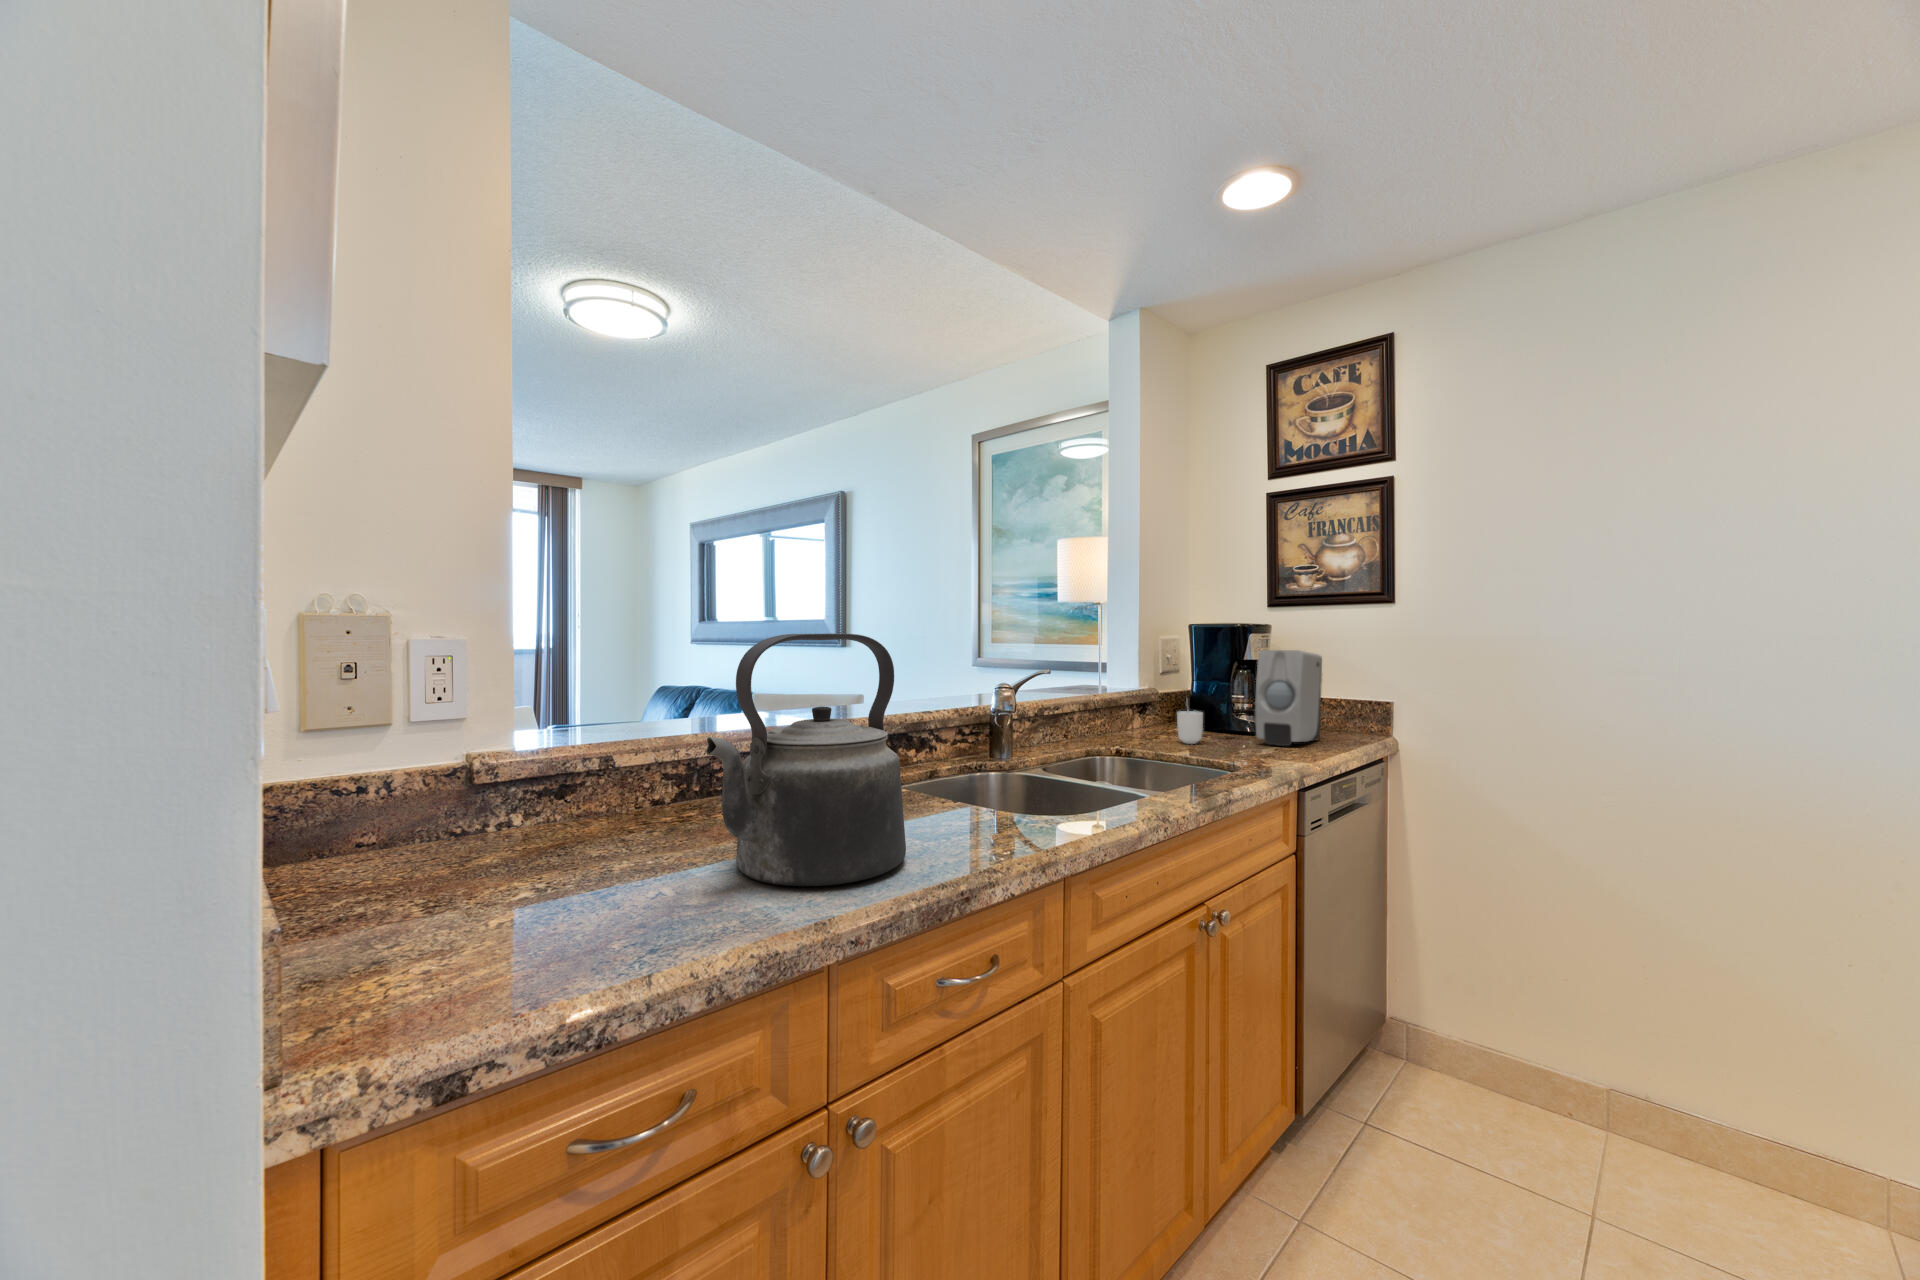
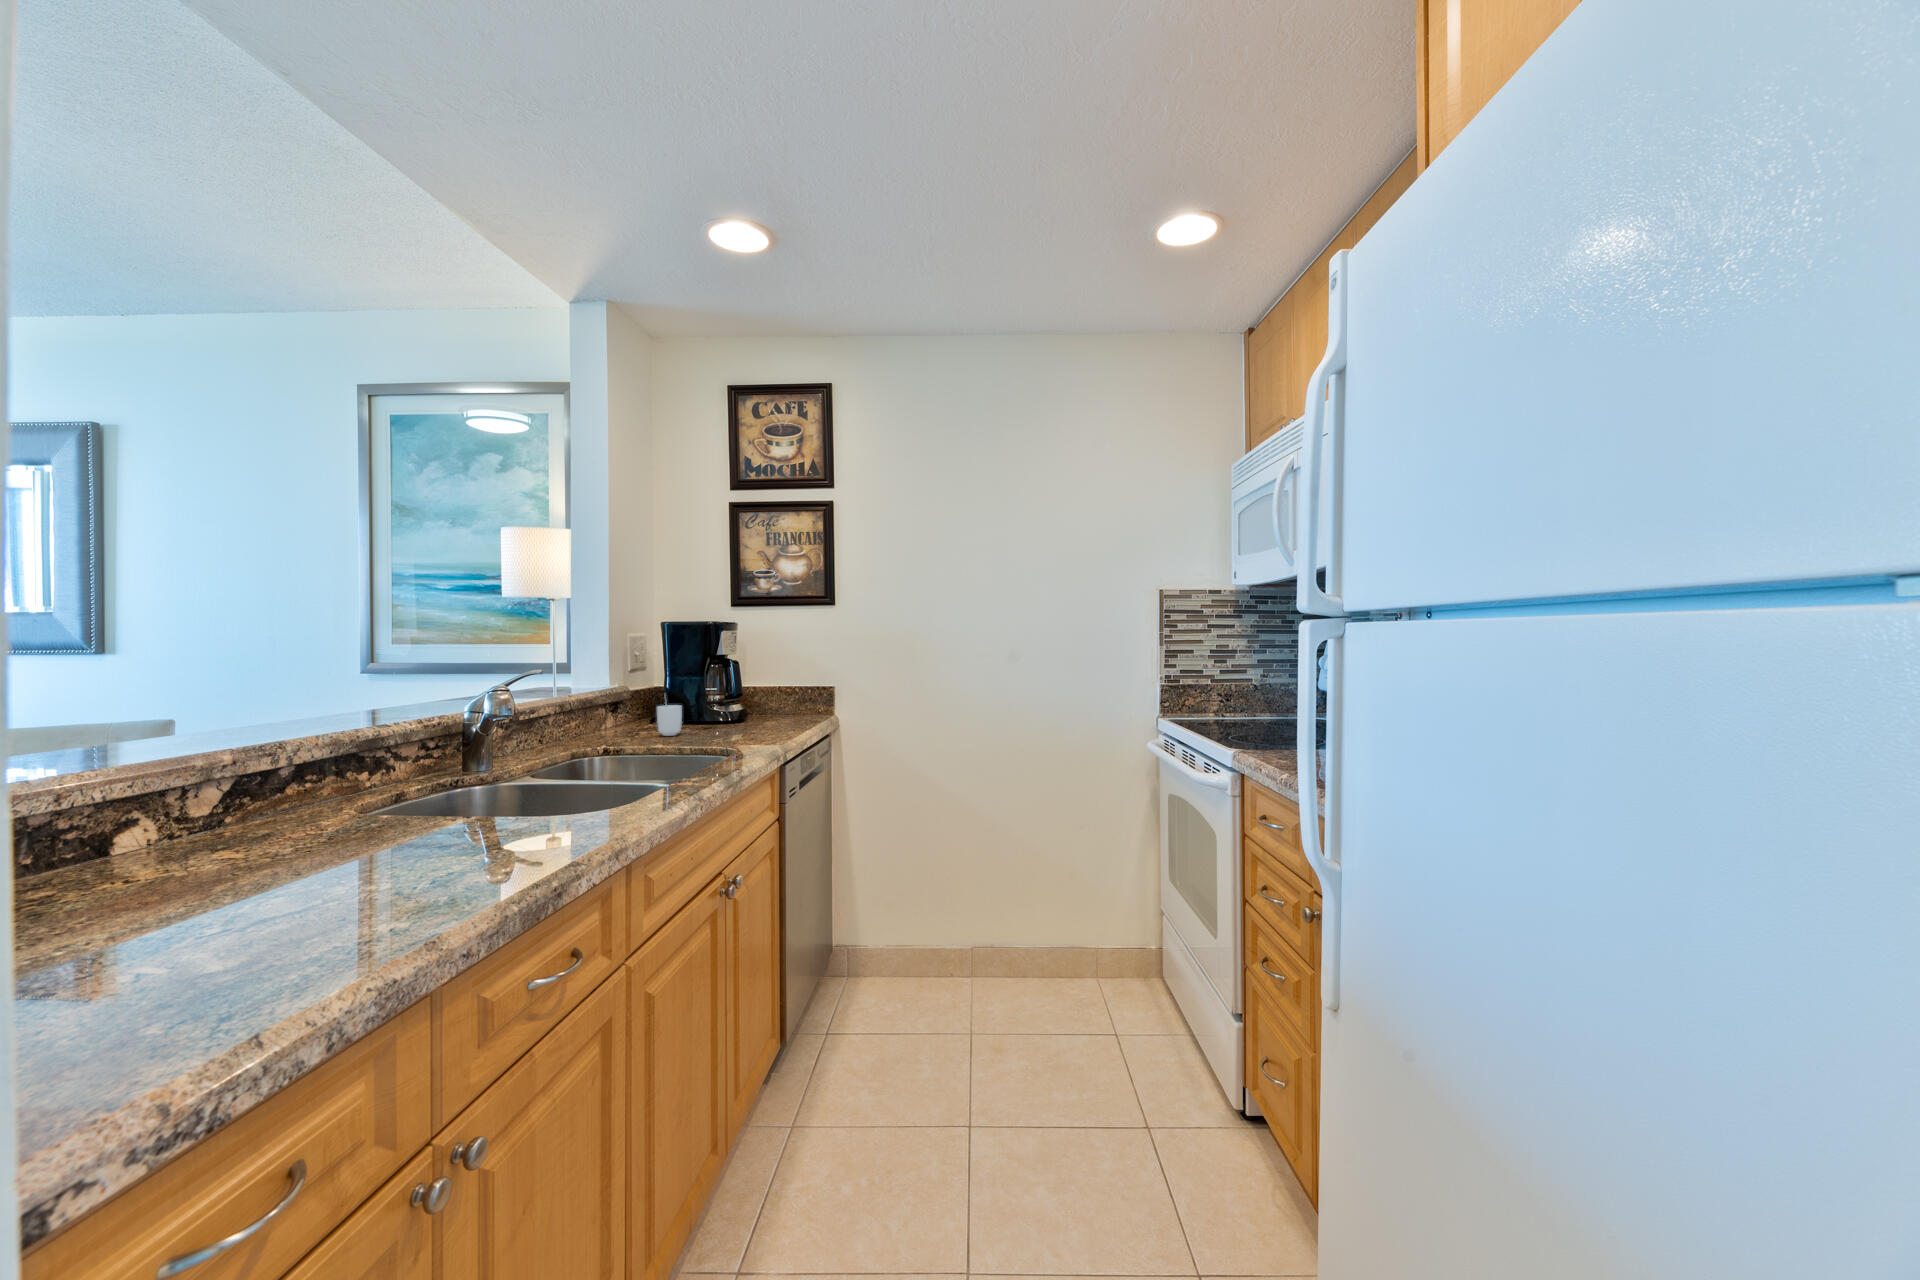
kettle: present [706,634,906,886] -> none [218,632,473,929]
soap dispenser: present [1255,650,1322,746] -> none [730,645,781,729]

